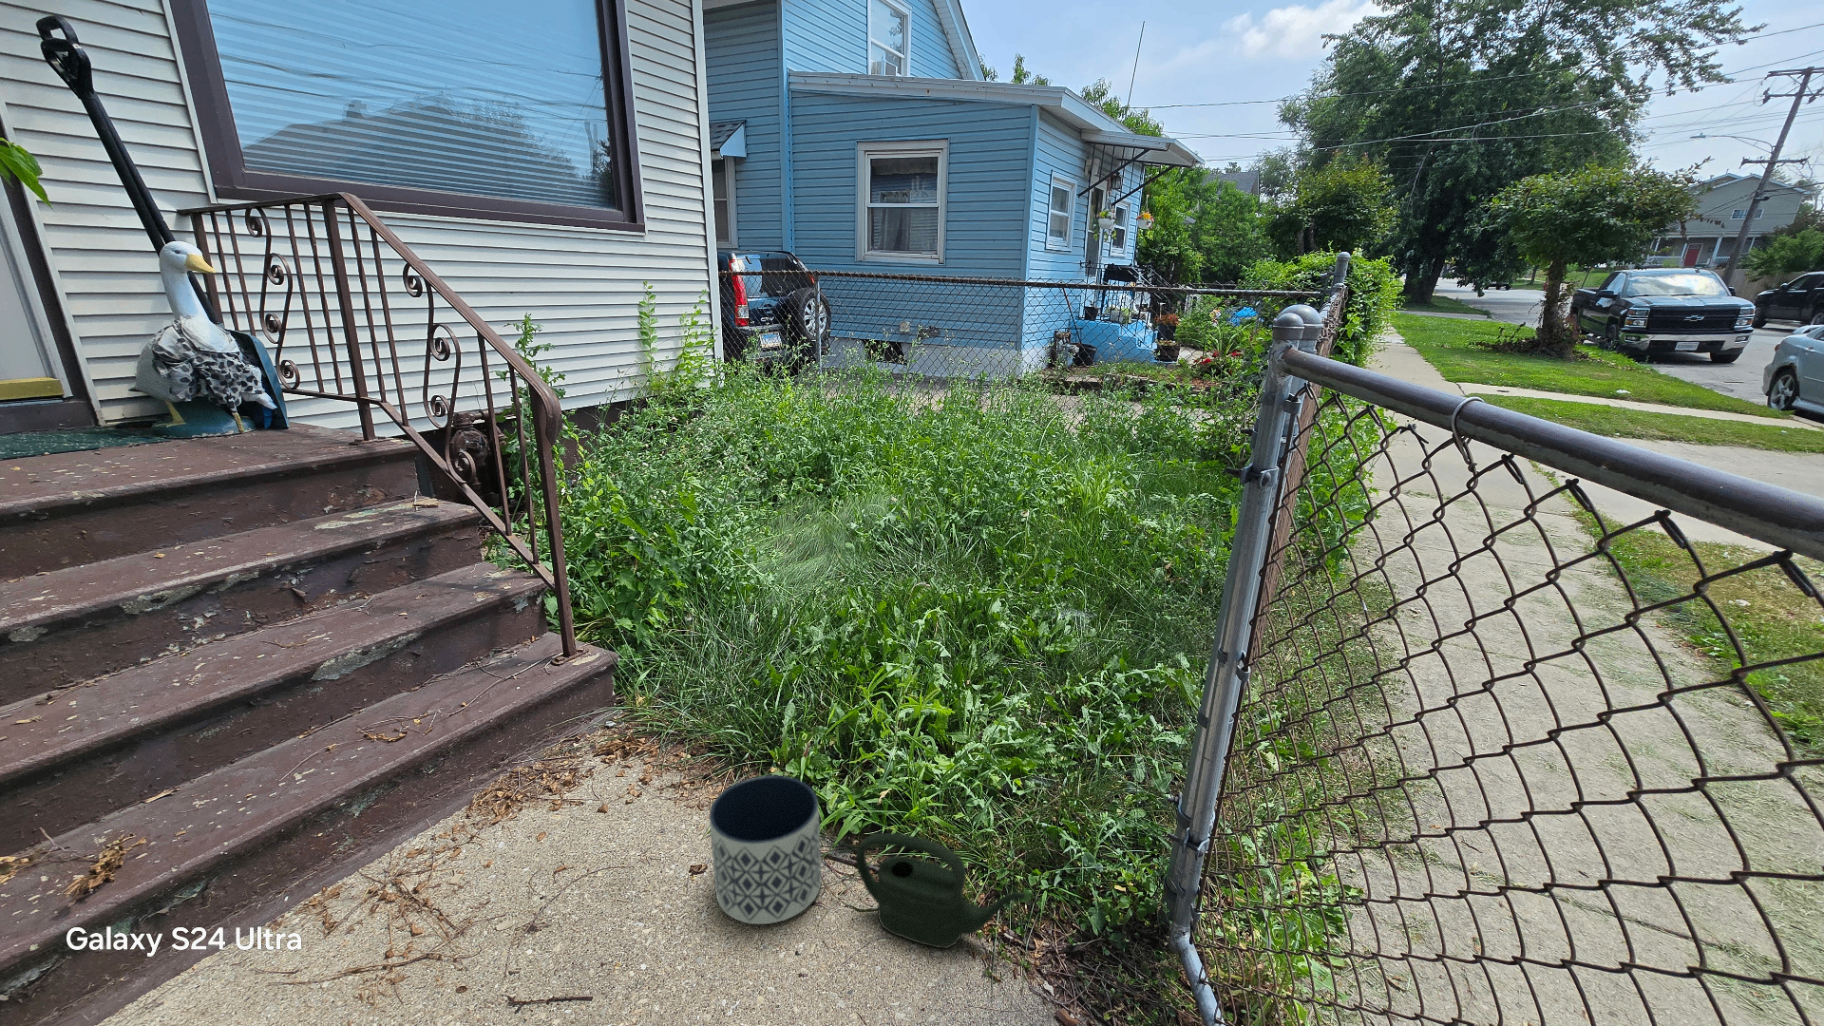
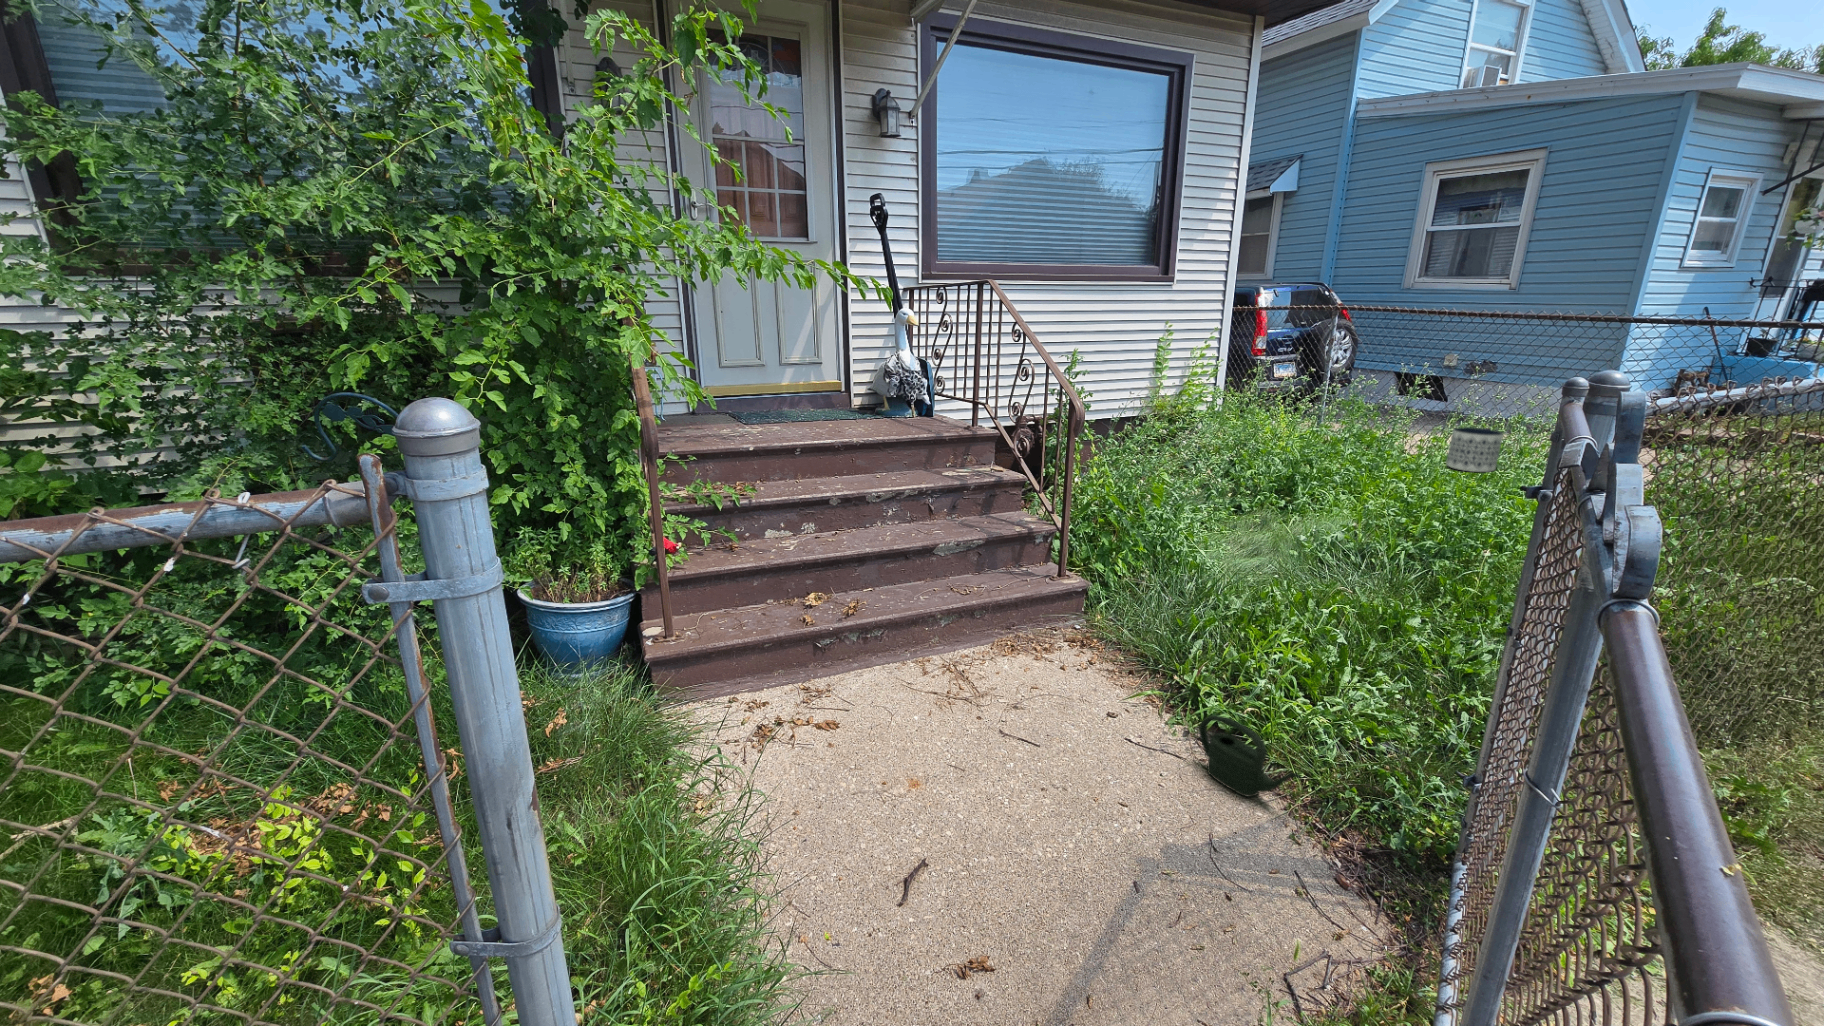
planter: present [709,775,821,924] -> present [1446,427,1503,472]

